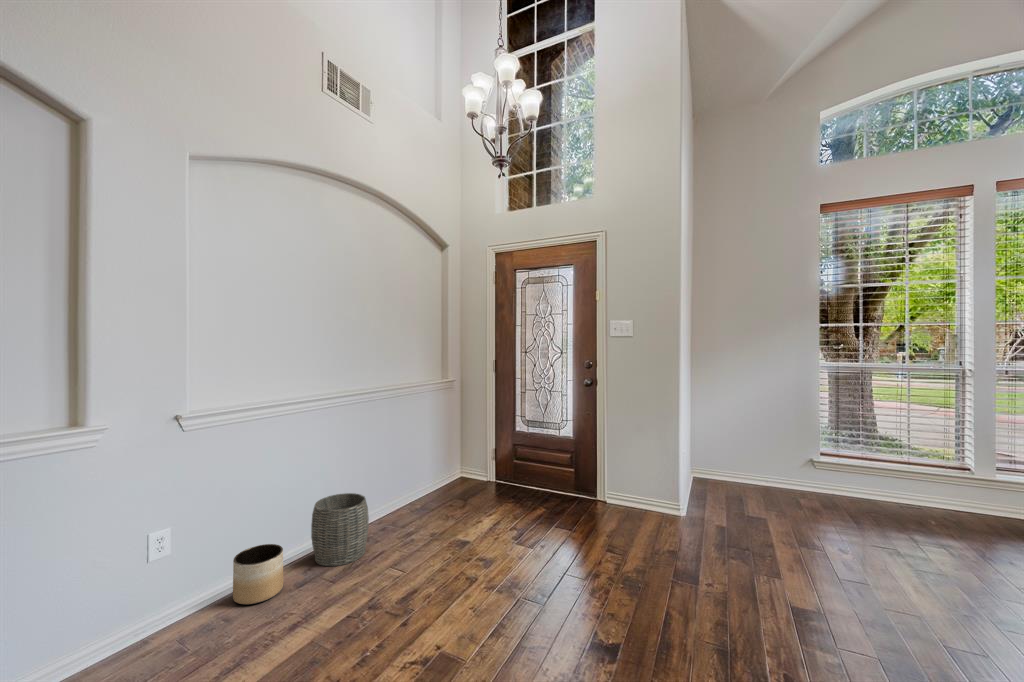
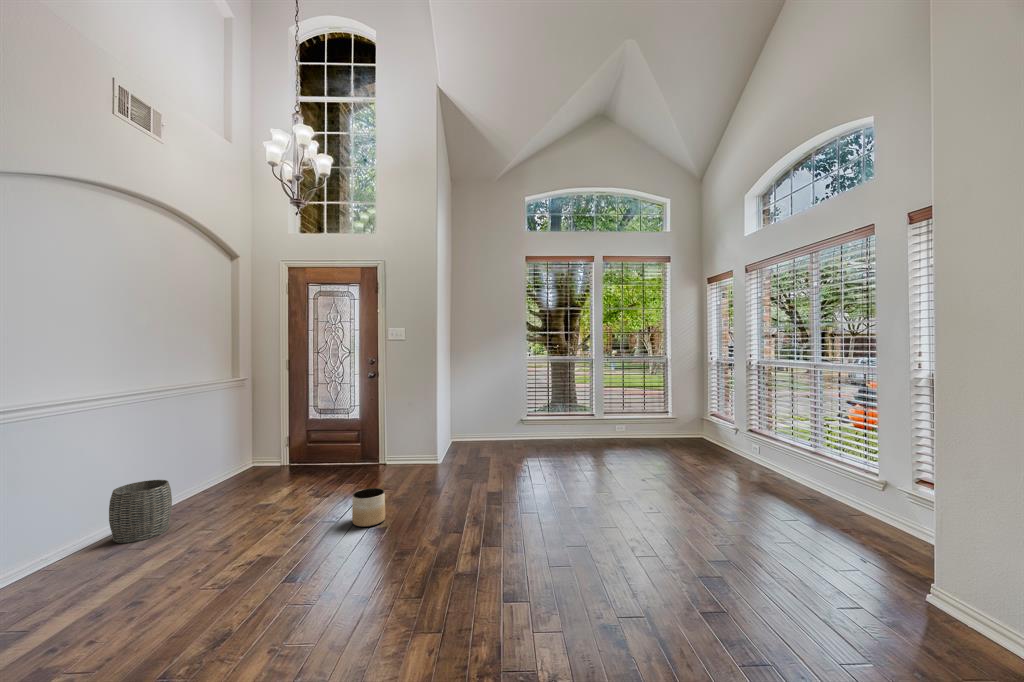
planter: present [233,544,283,605] -> present [352,488,385,527]

